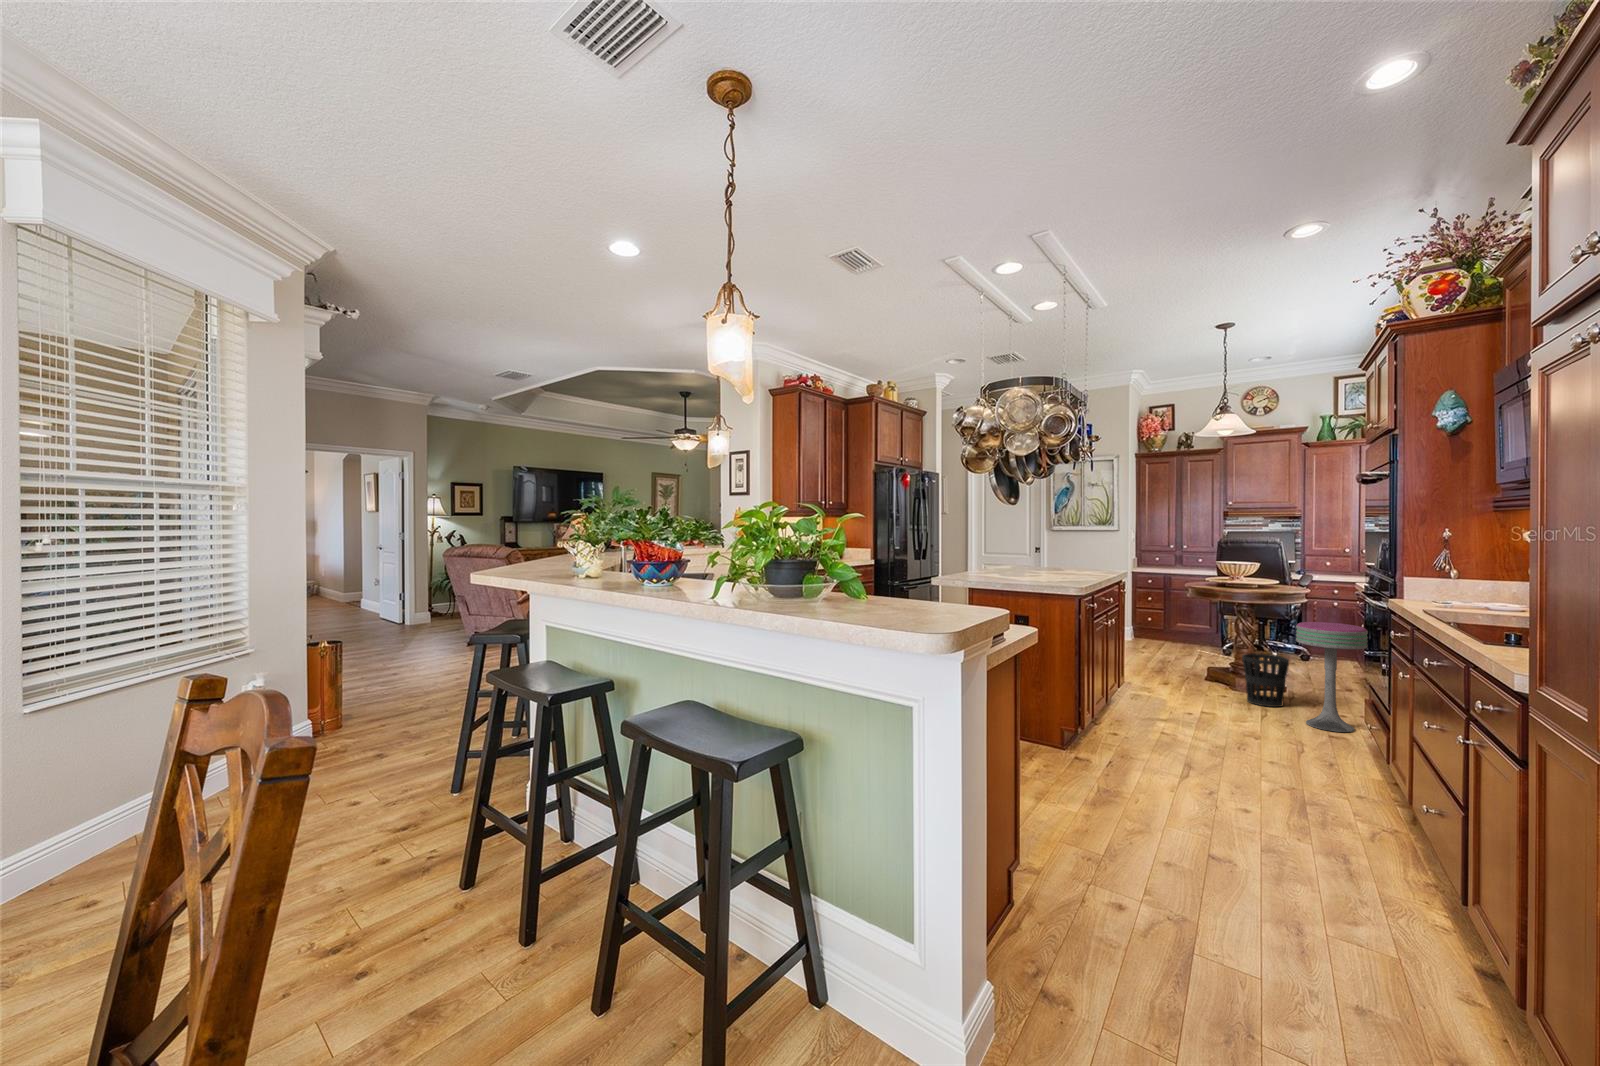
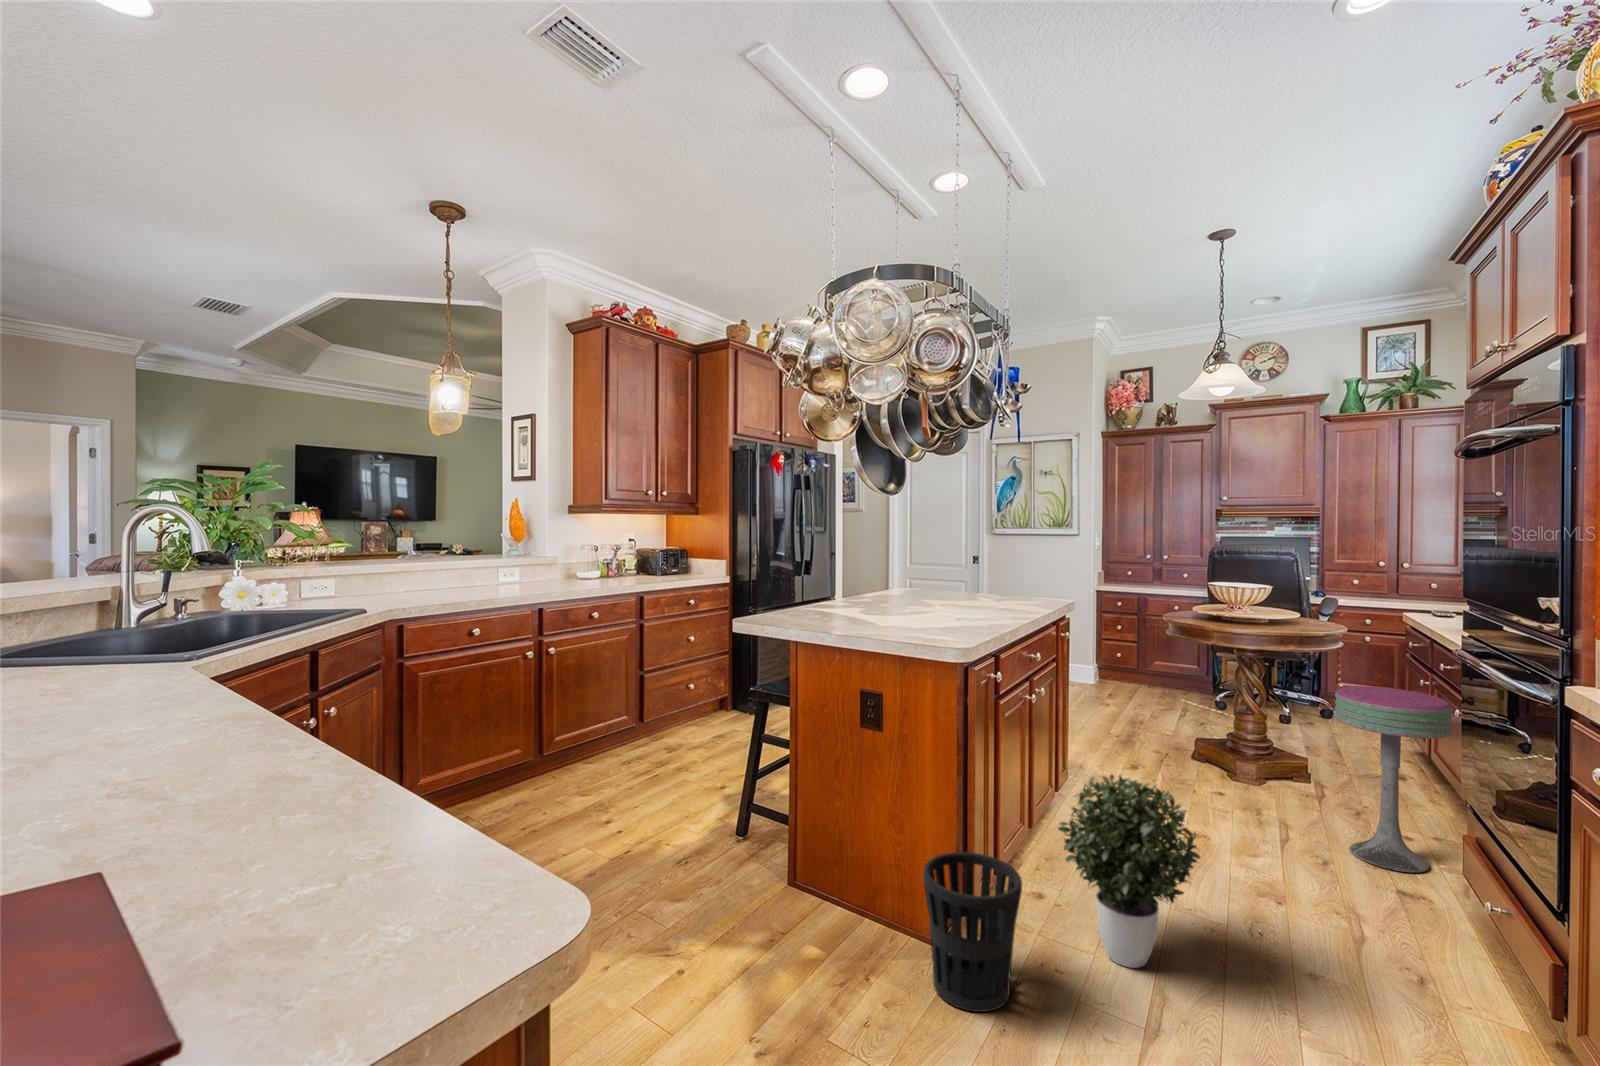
wastebasket: present [1242,653,1289,707] -> present [923,852,1022,1012]
potted plant: none [1126,660,1208,764] -> present [1058,774,1200,968]

